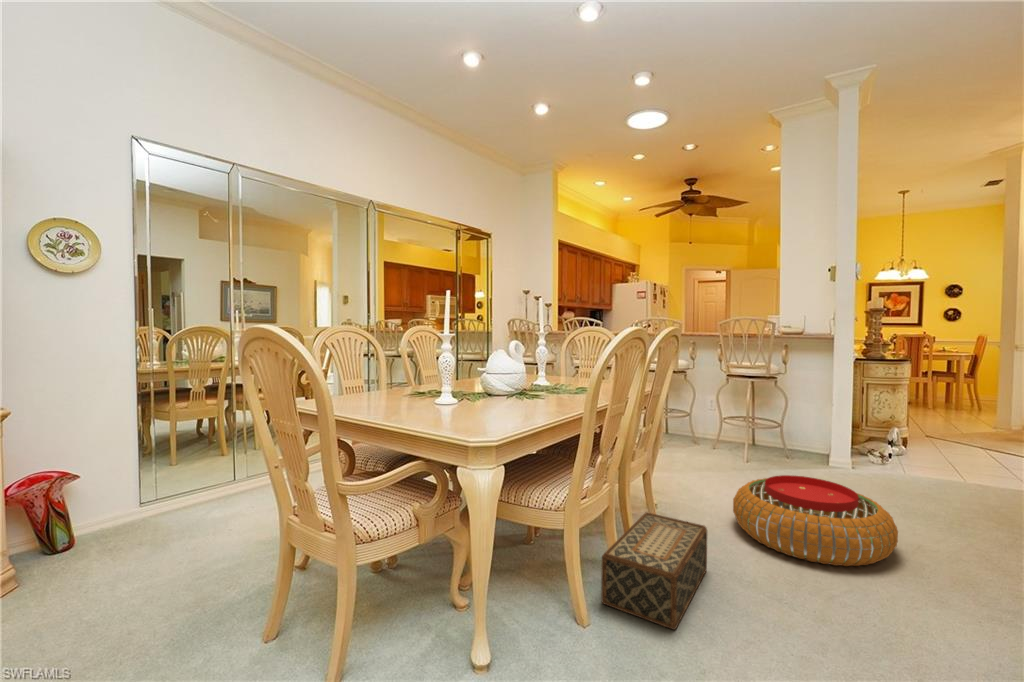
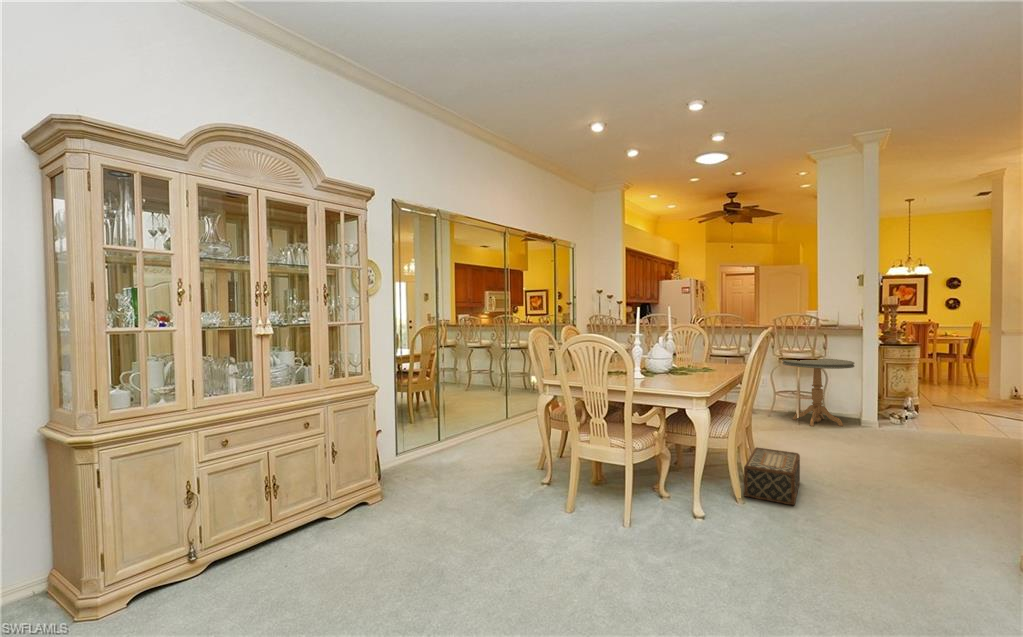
side table: none [729,375,821,466] -> present [782,358,854,426]
pouf: present [733,475,898,566] -> none [805,426,918,478]

